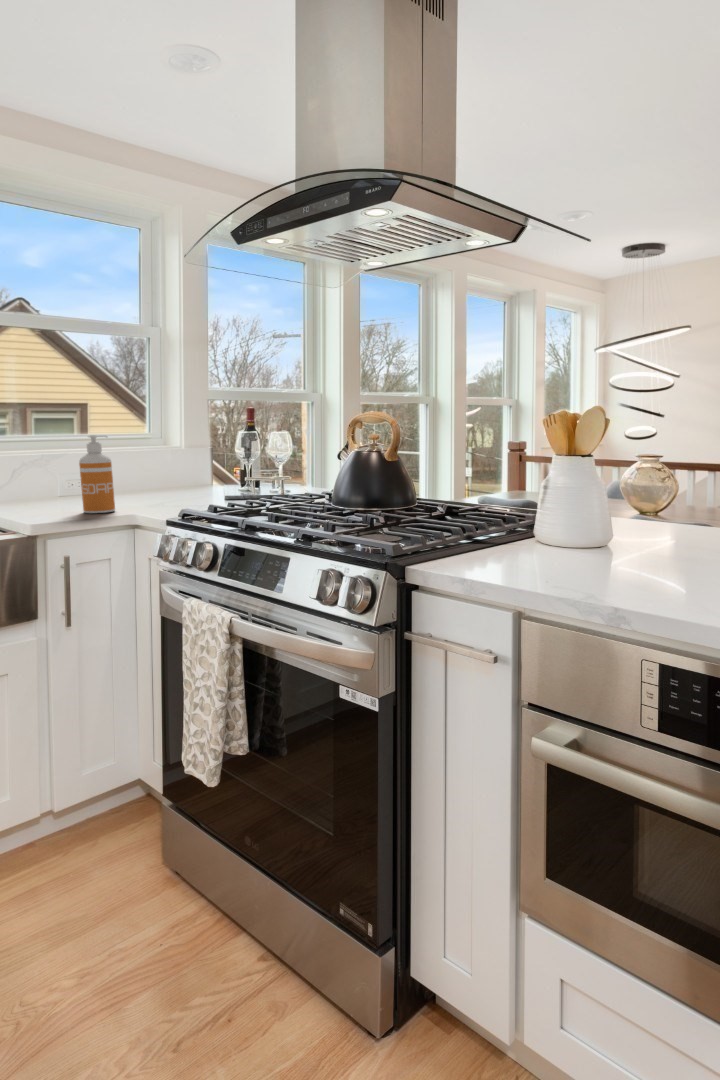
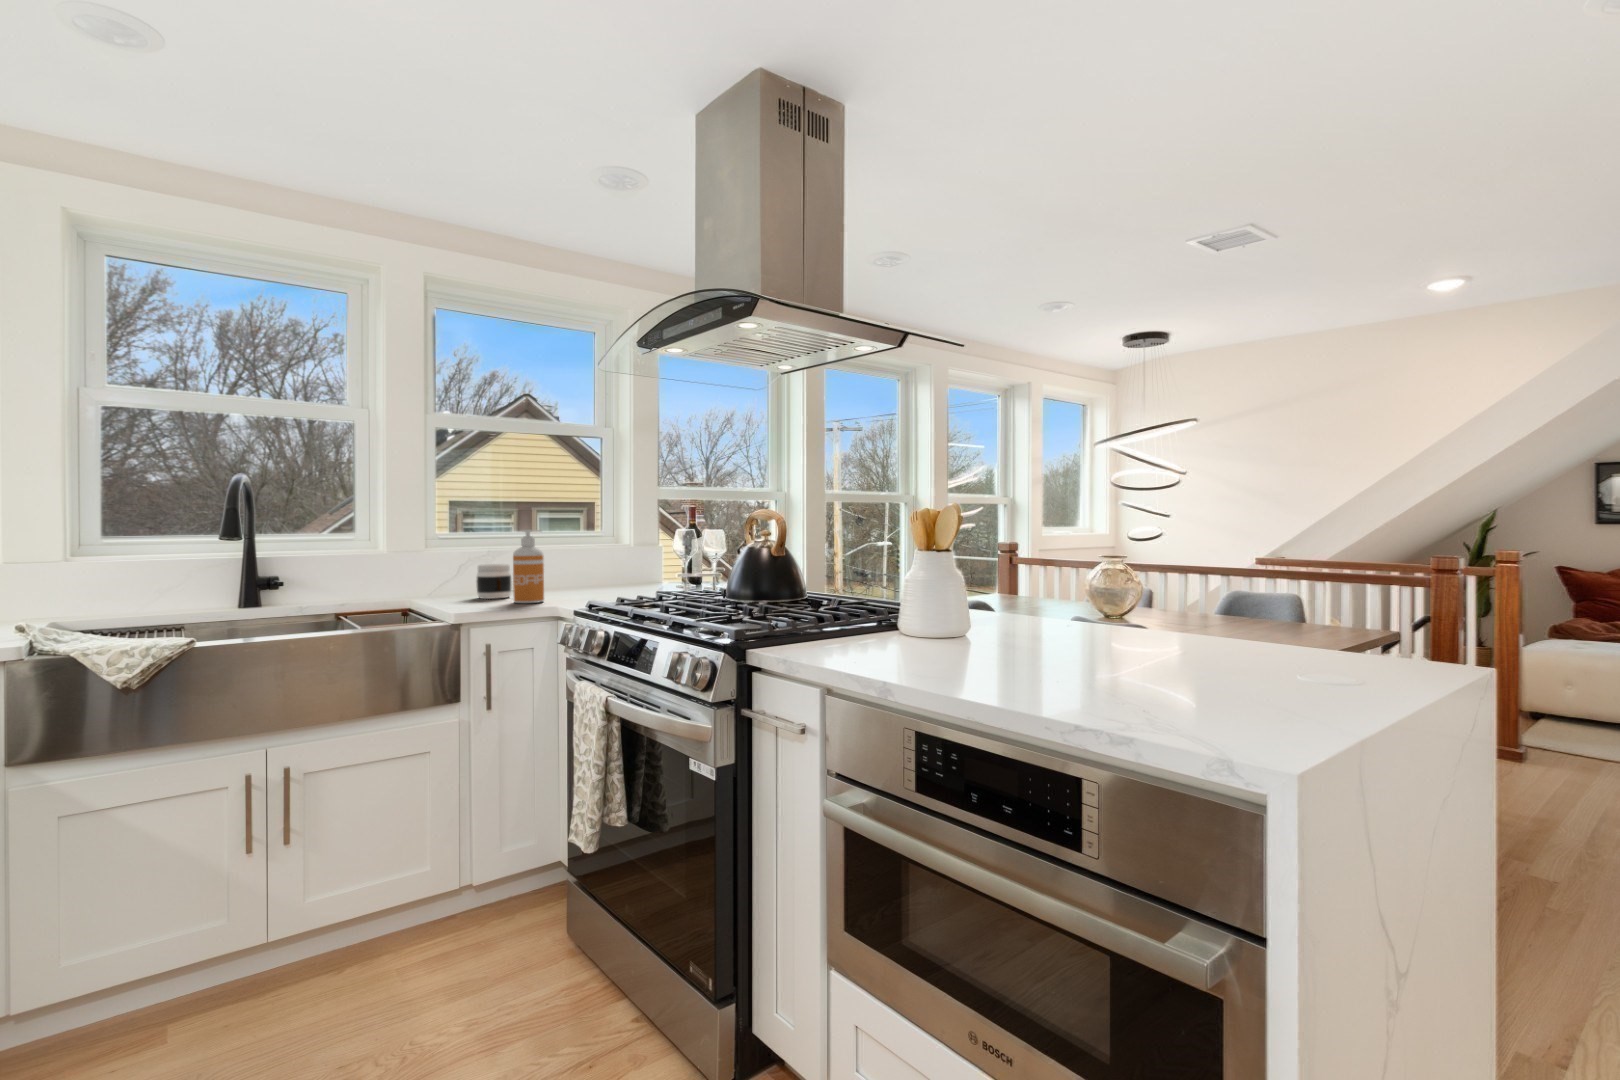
jar: none [37,472,75,509] -> present [477,564,511,599]

